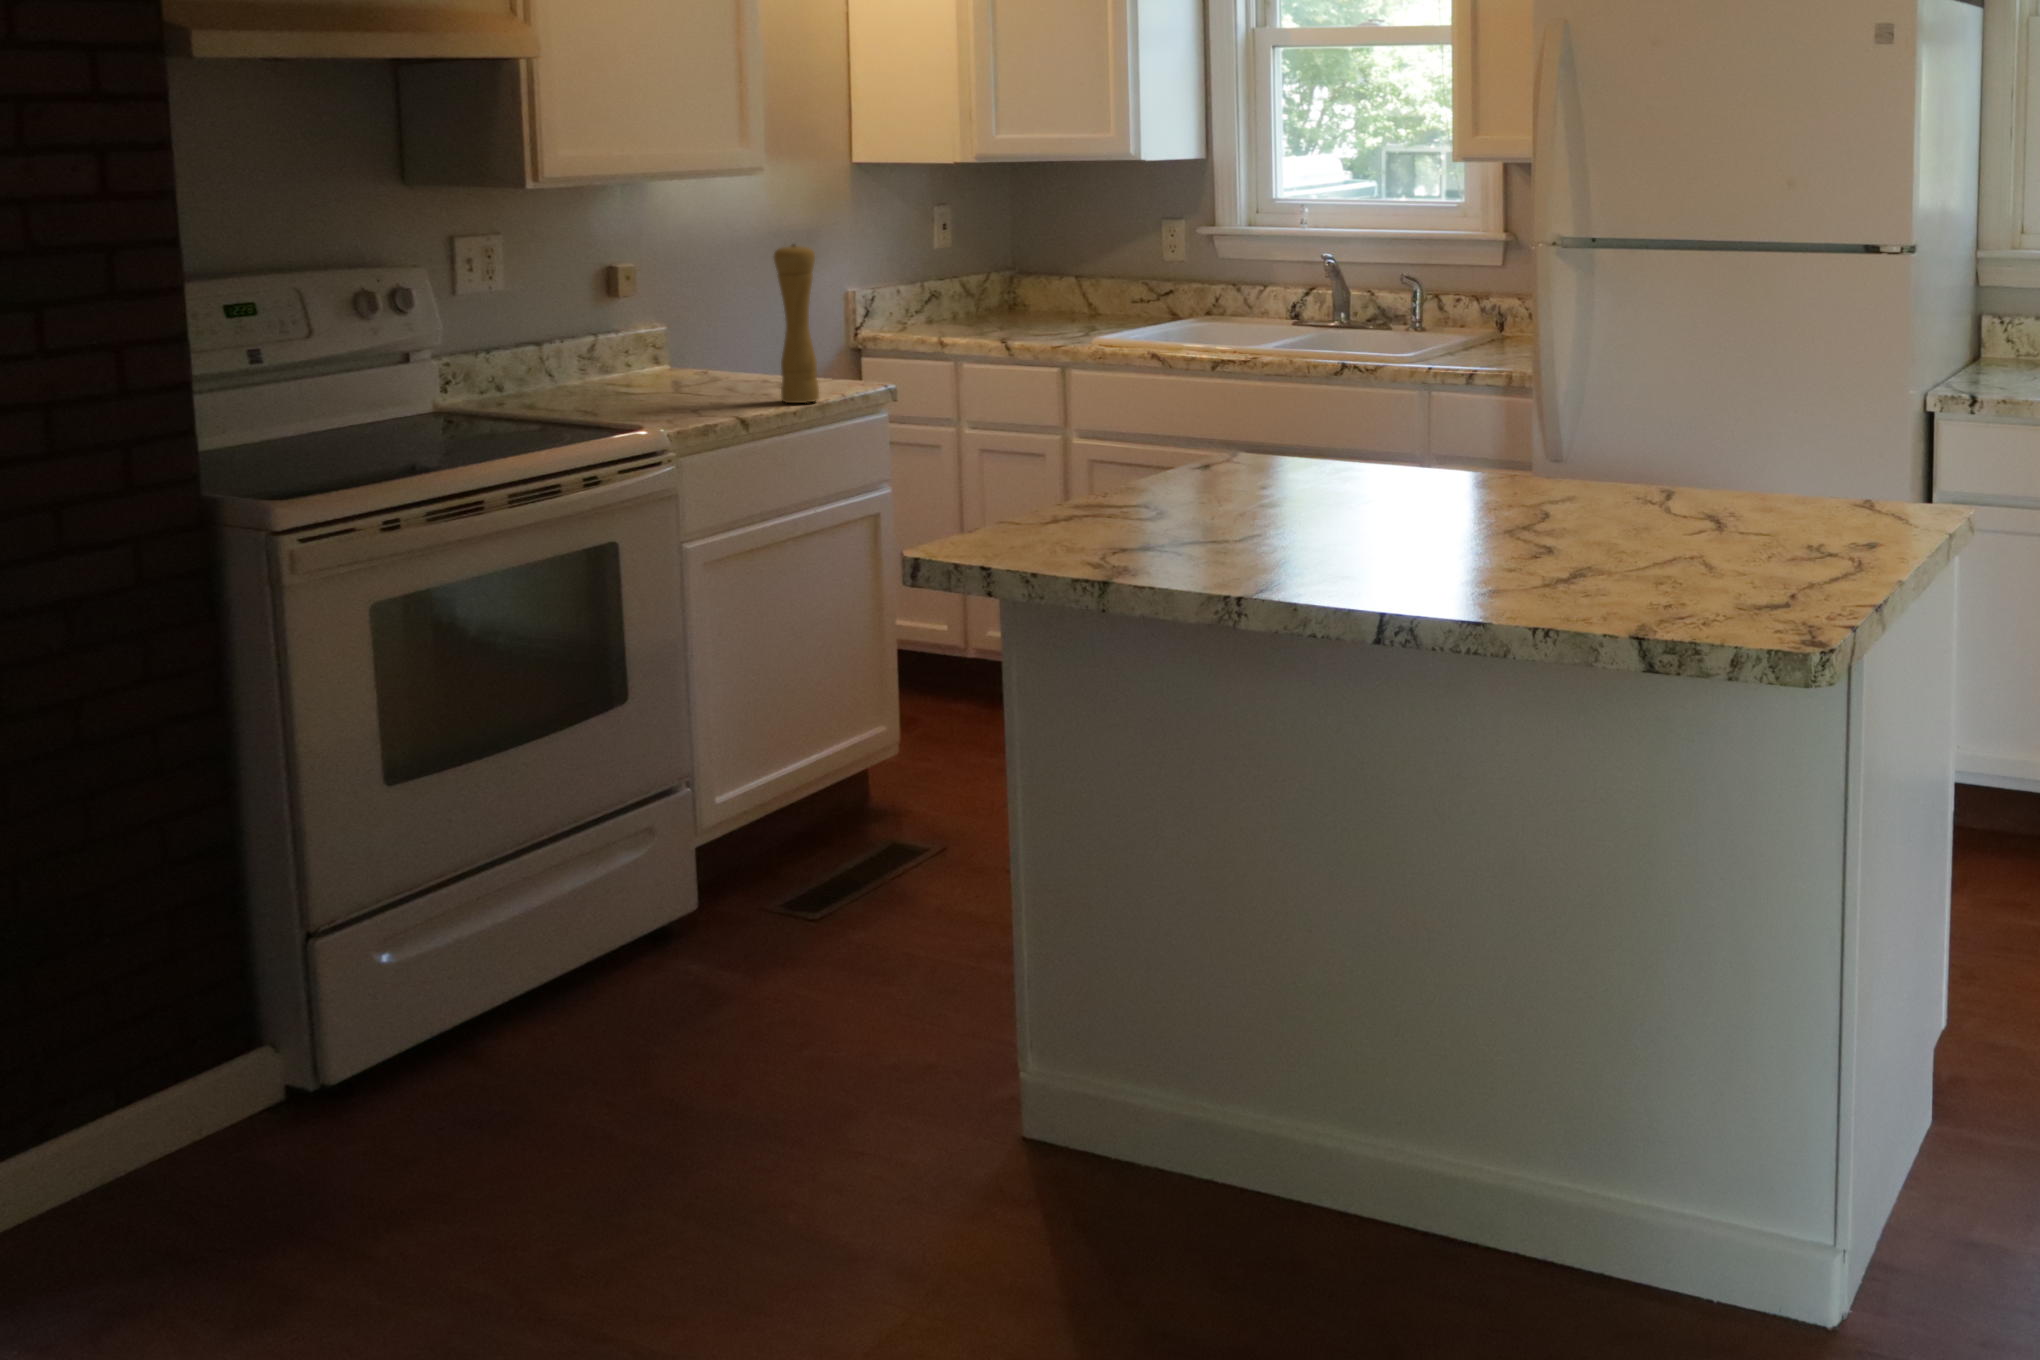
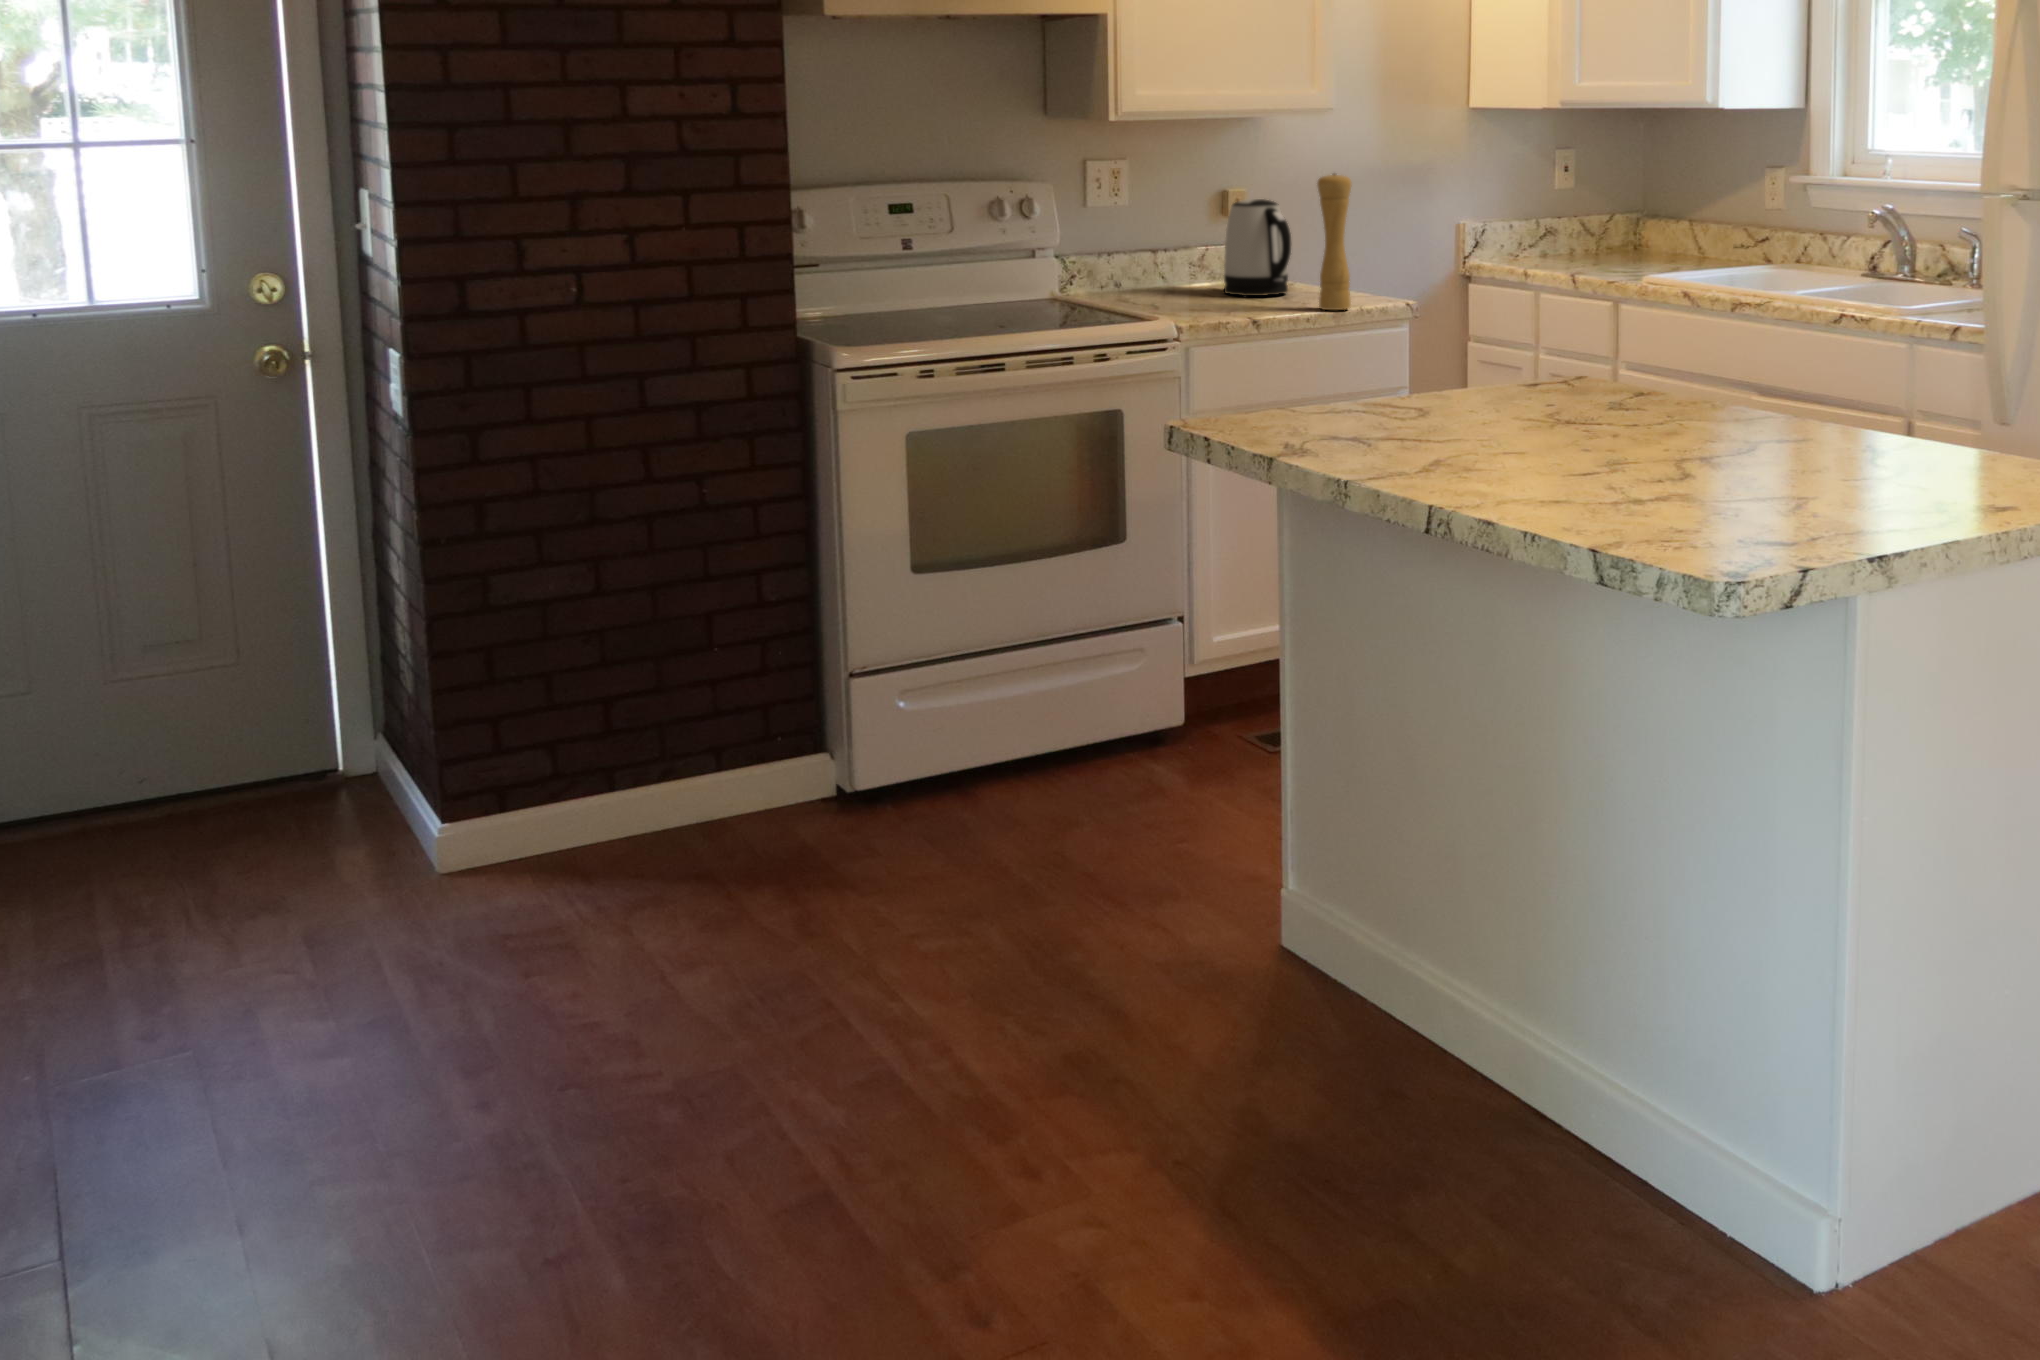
kettle: none [629,277,724,394] -> present [1224,199,1291,296]

